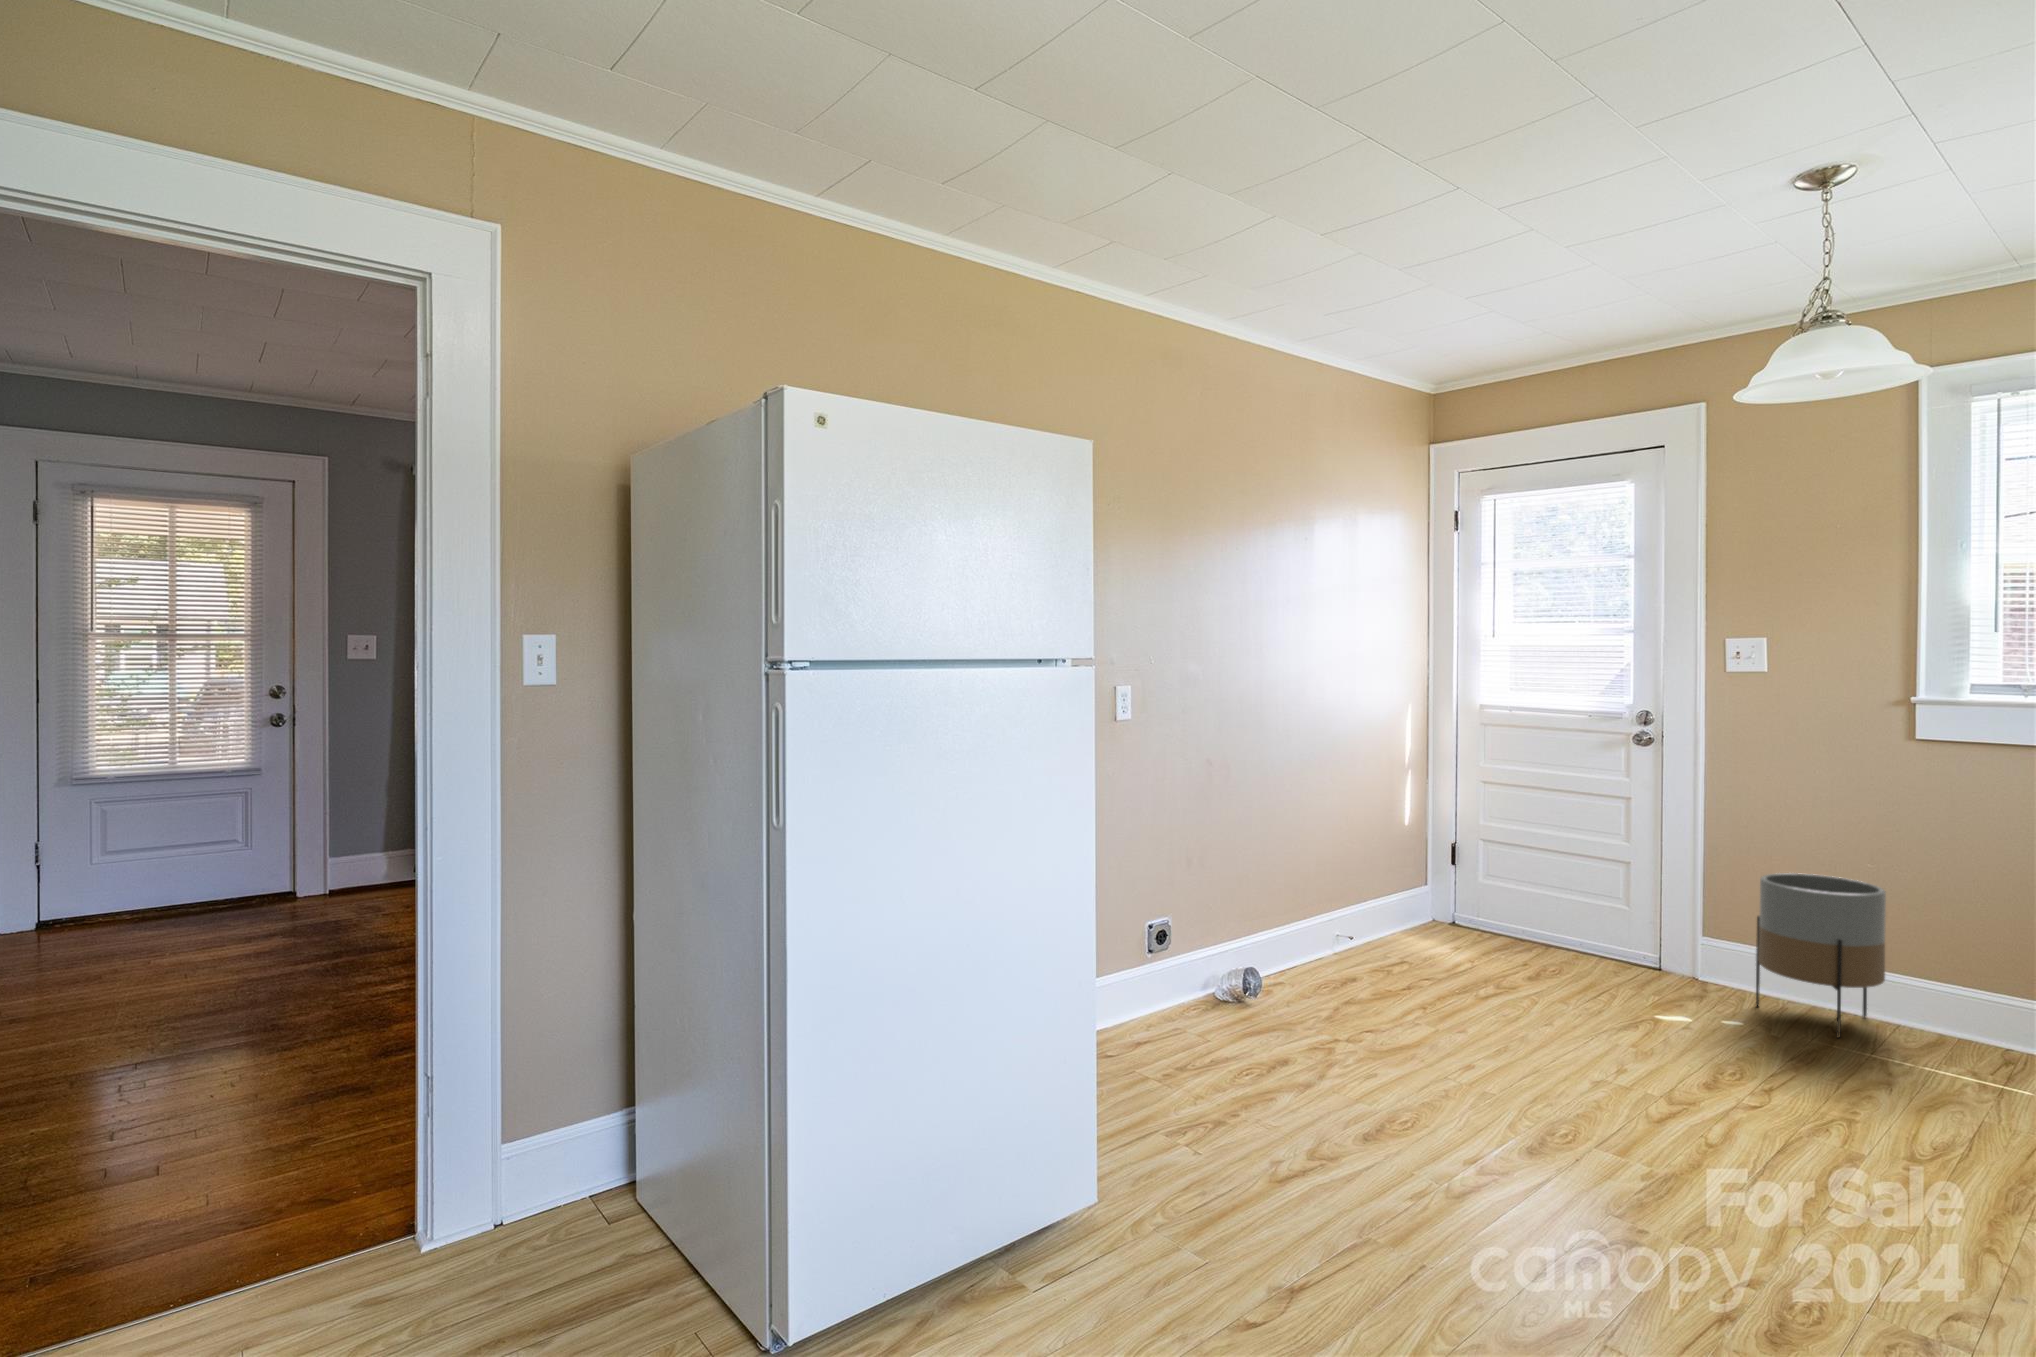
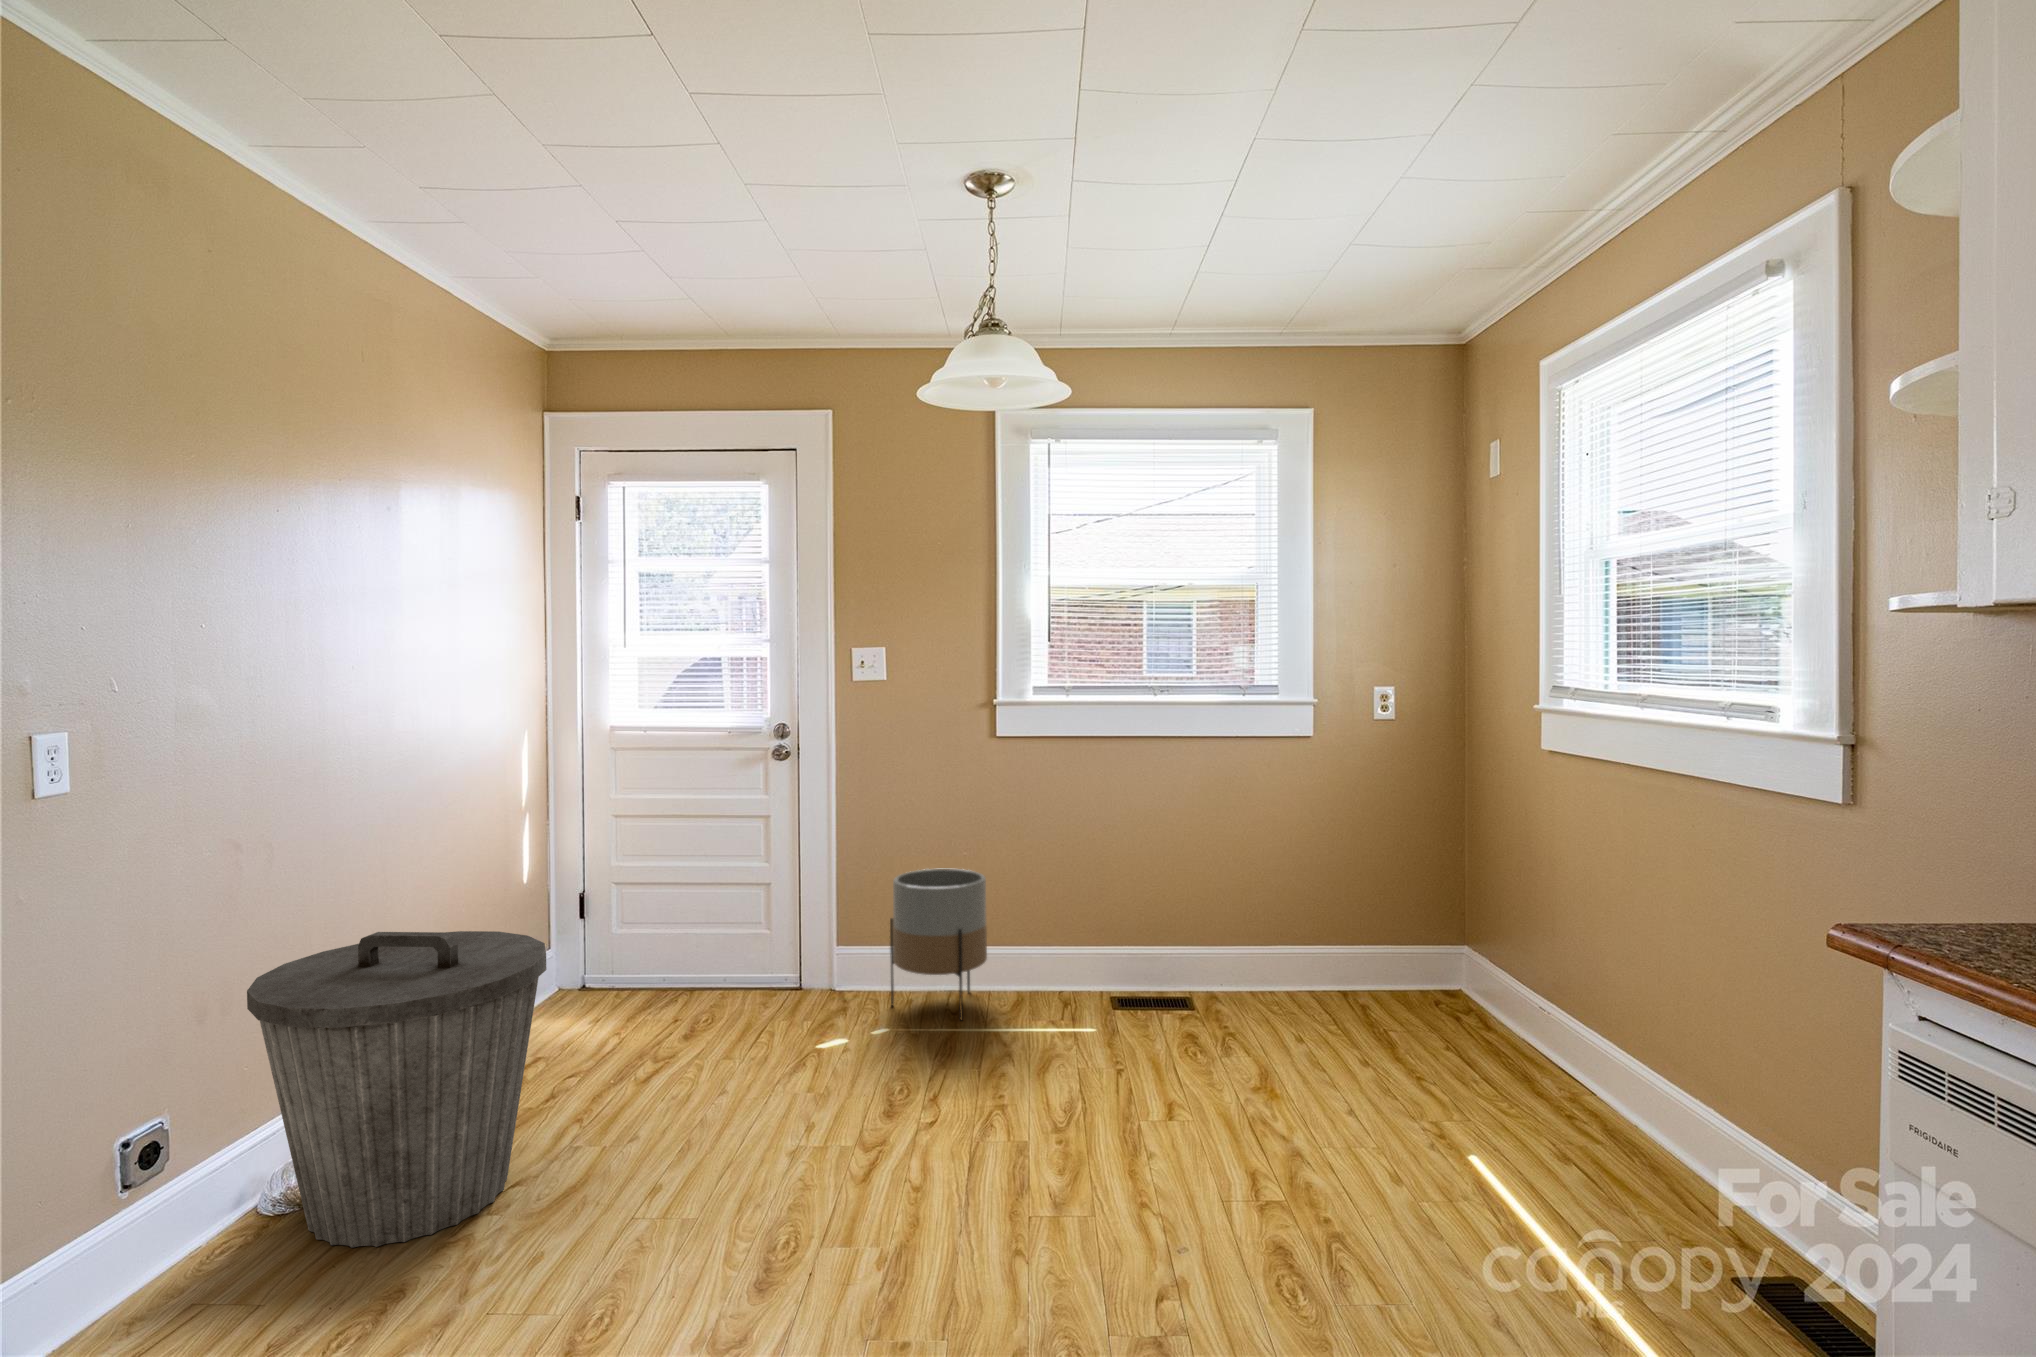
trash can: none [1212,831,1396,1041] -> present [247,931,546,1248]

